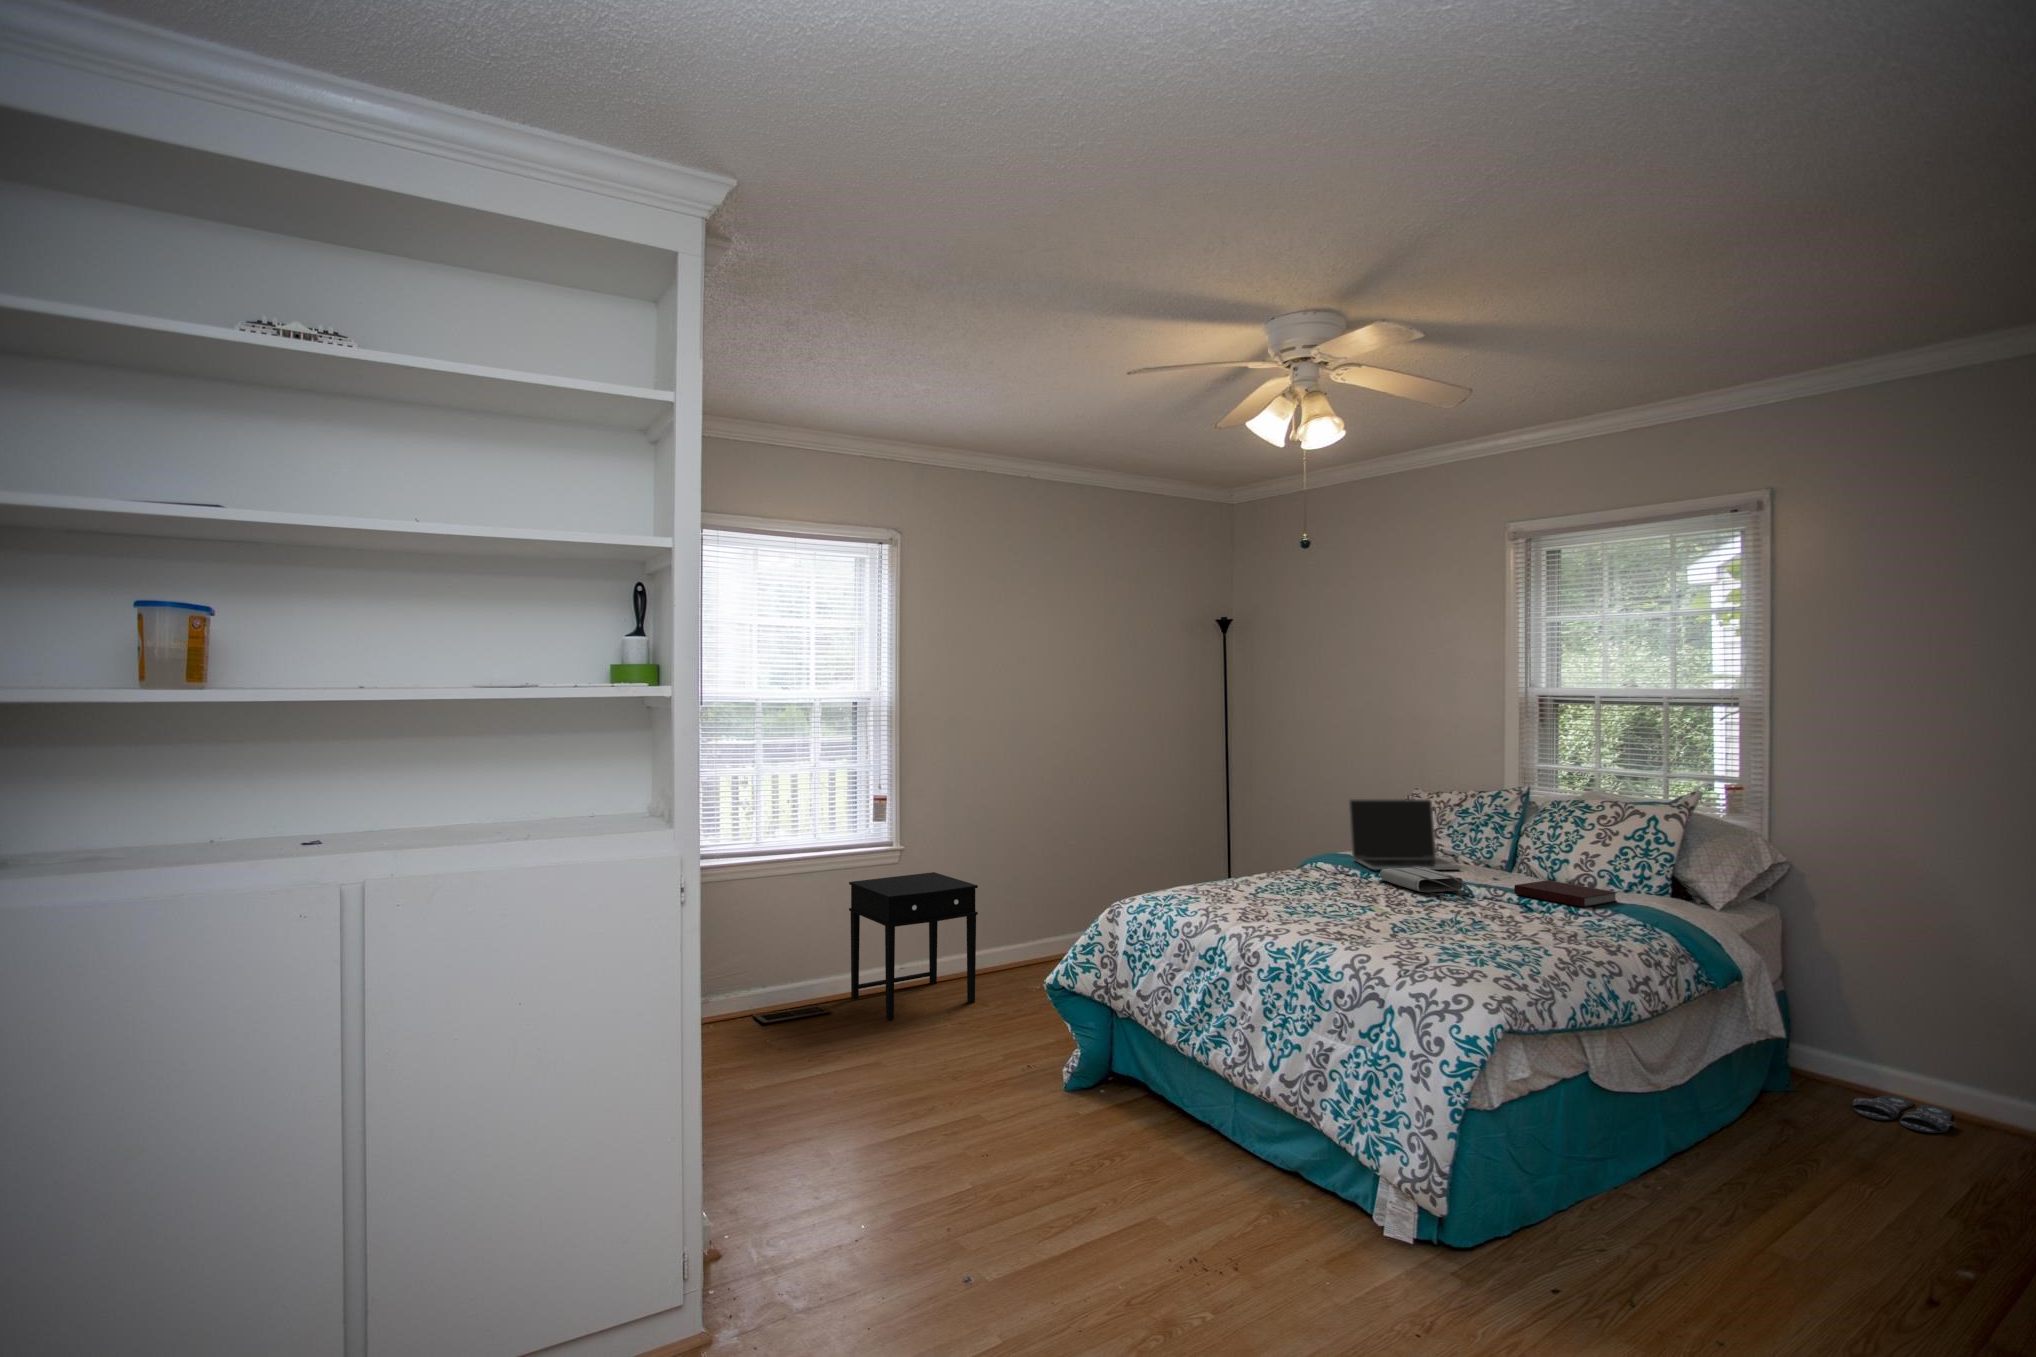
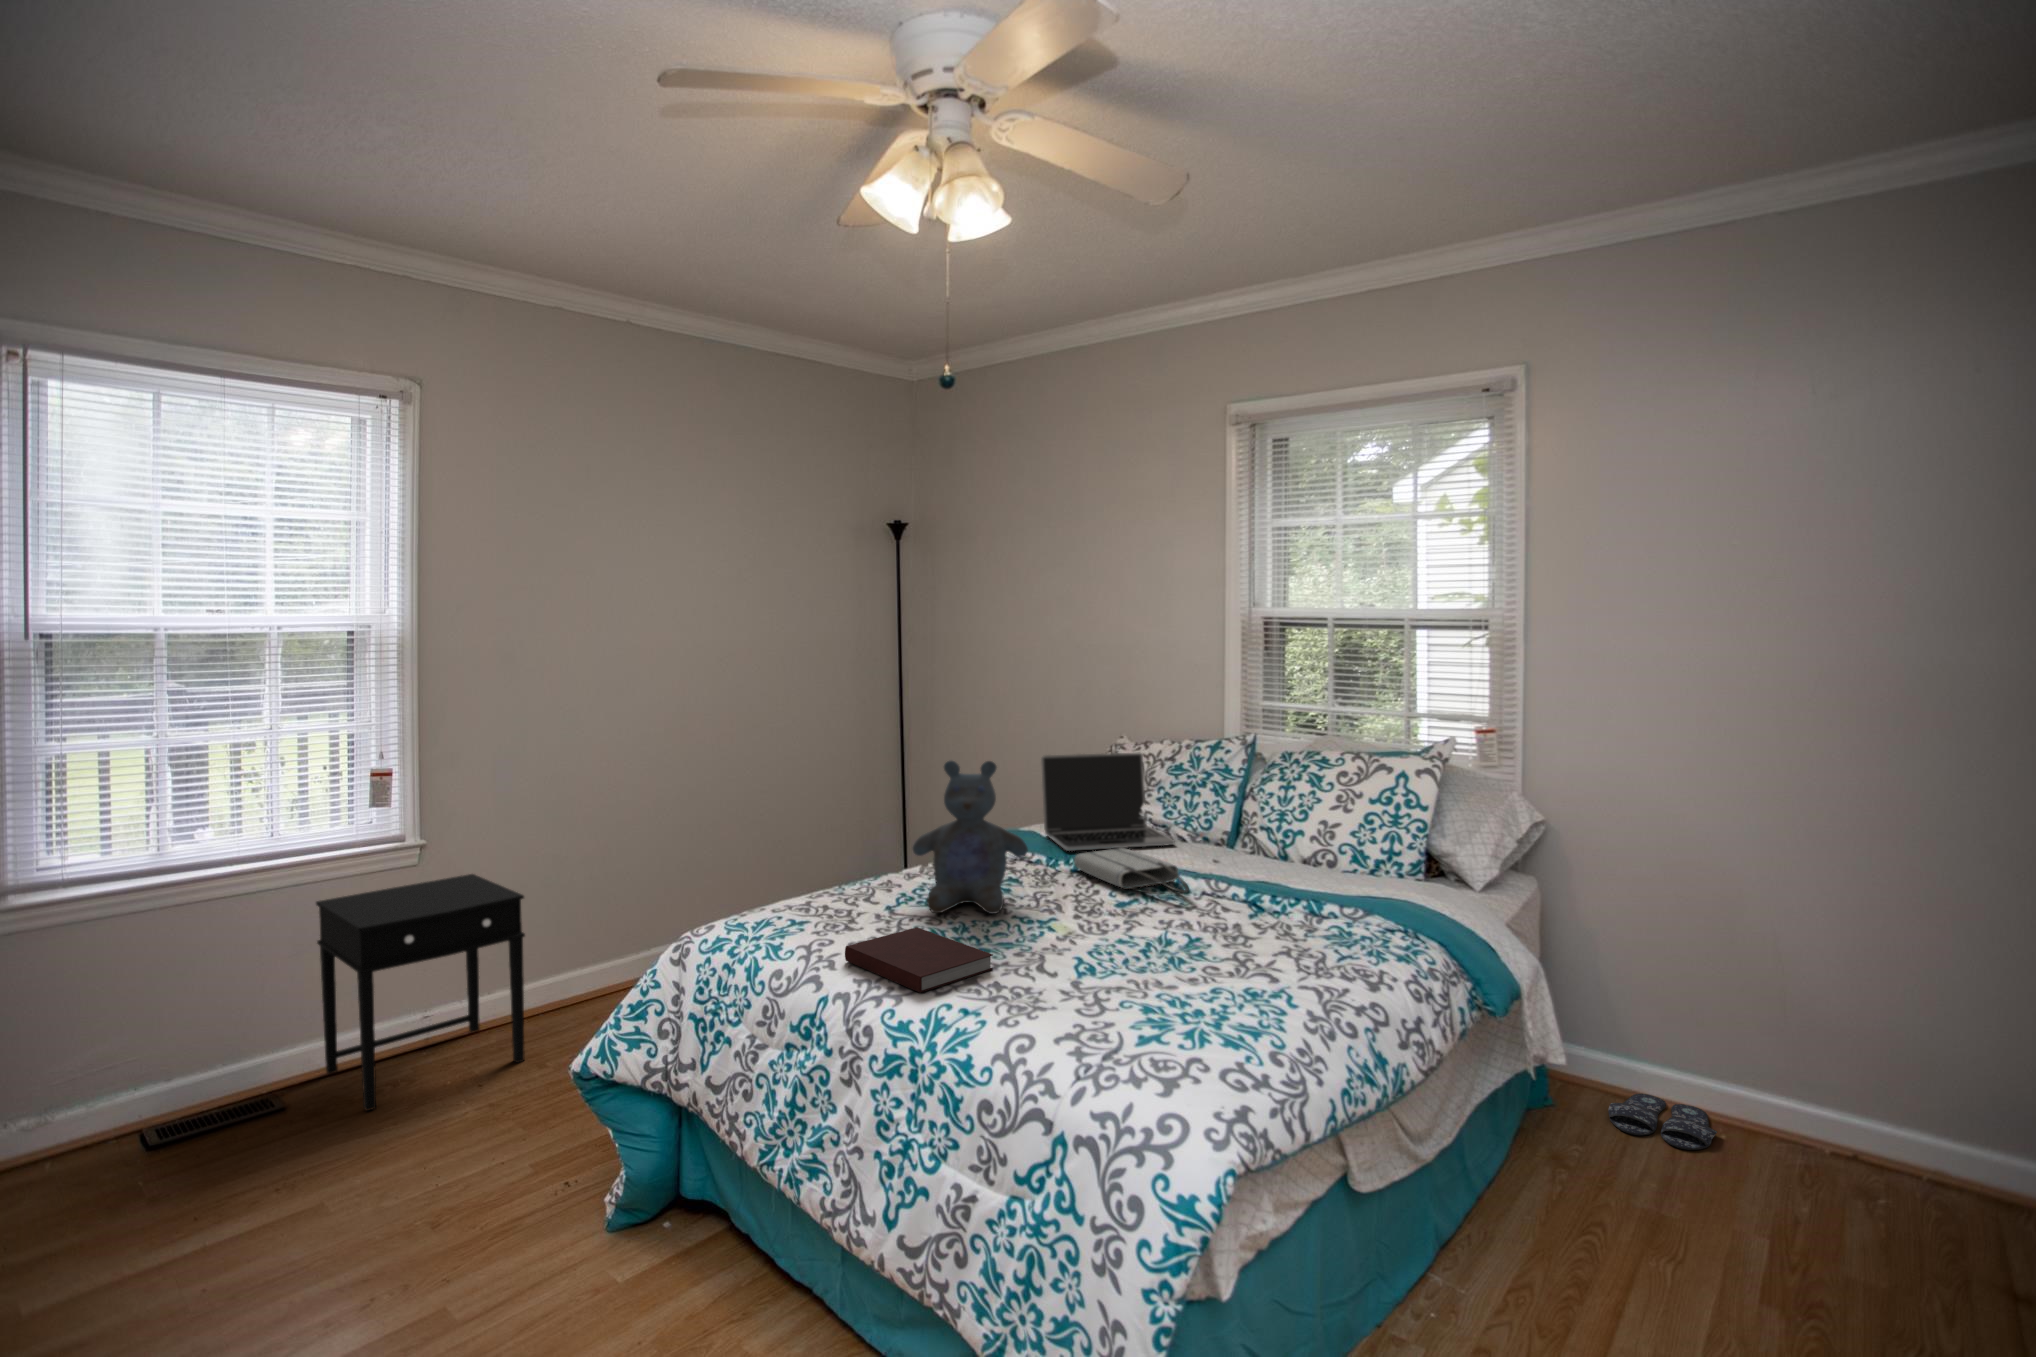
stuffed bear: none [1263,794,1348,900] -> present [913,761,1028,914]
notebook: present [1514,880,1617,907] -> present [845,927,993,993]

